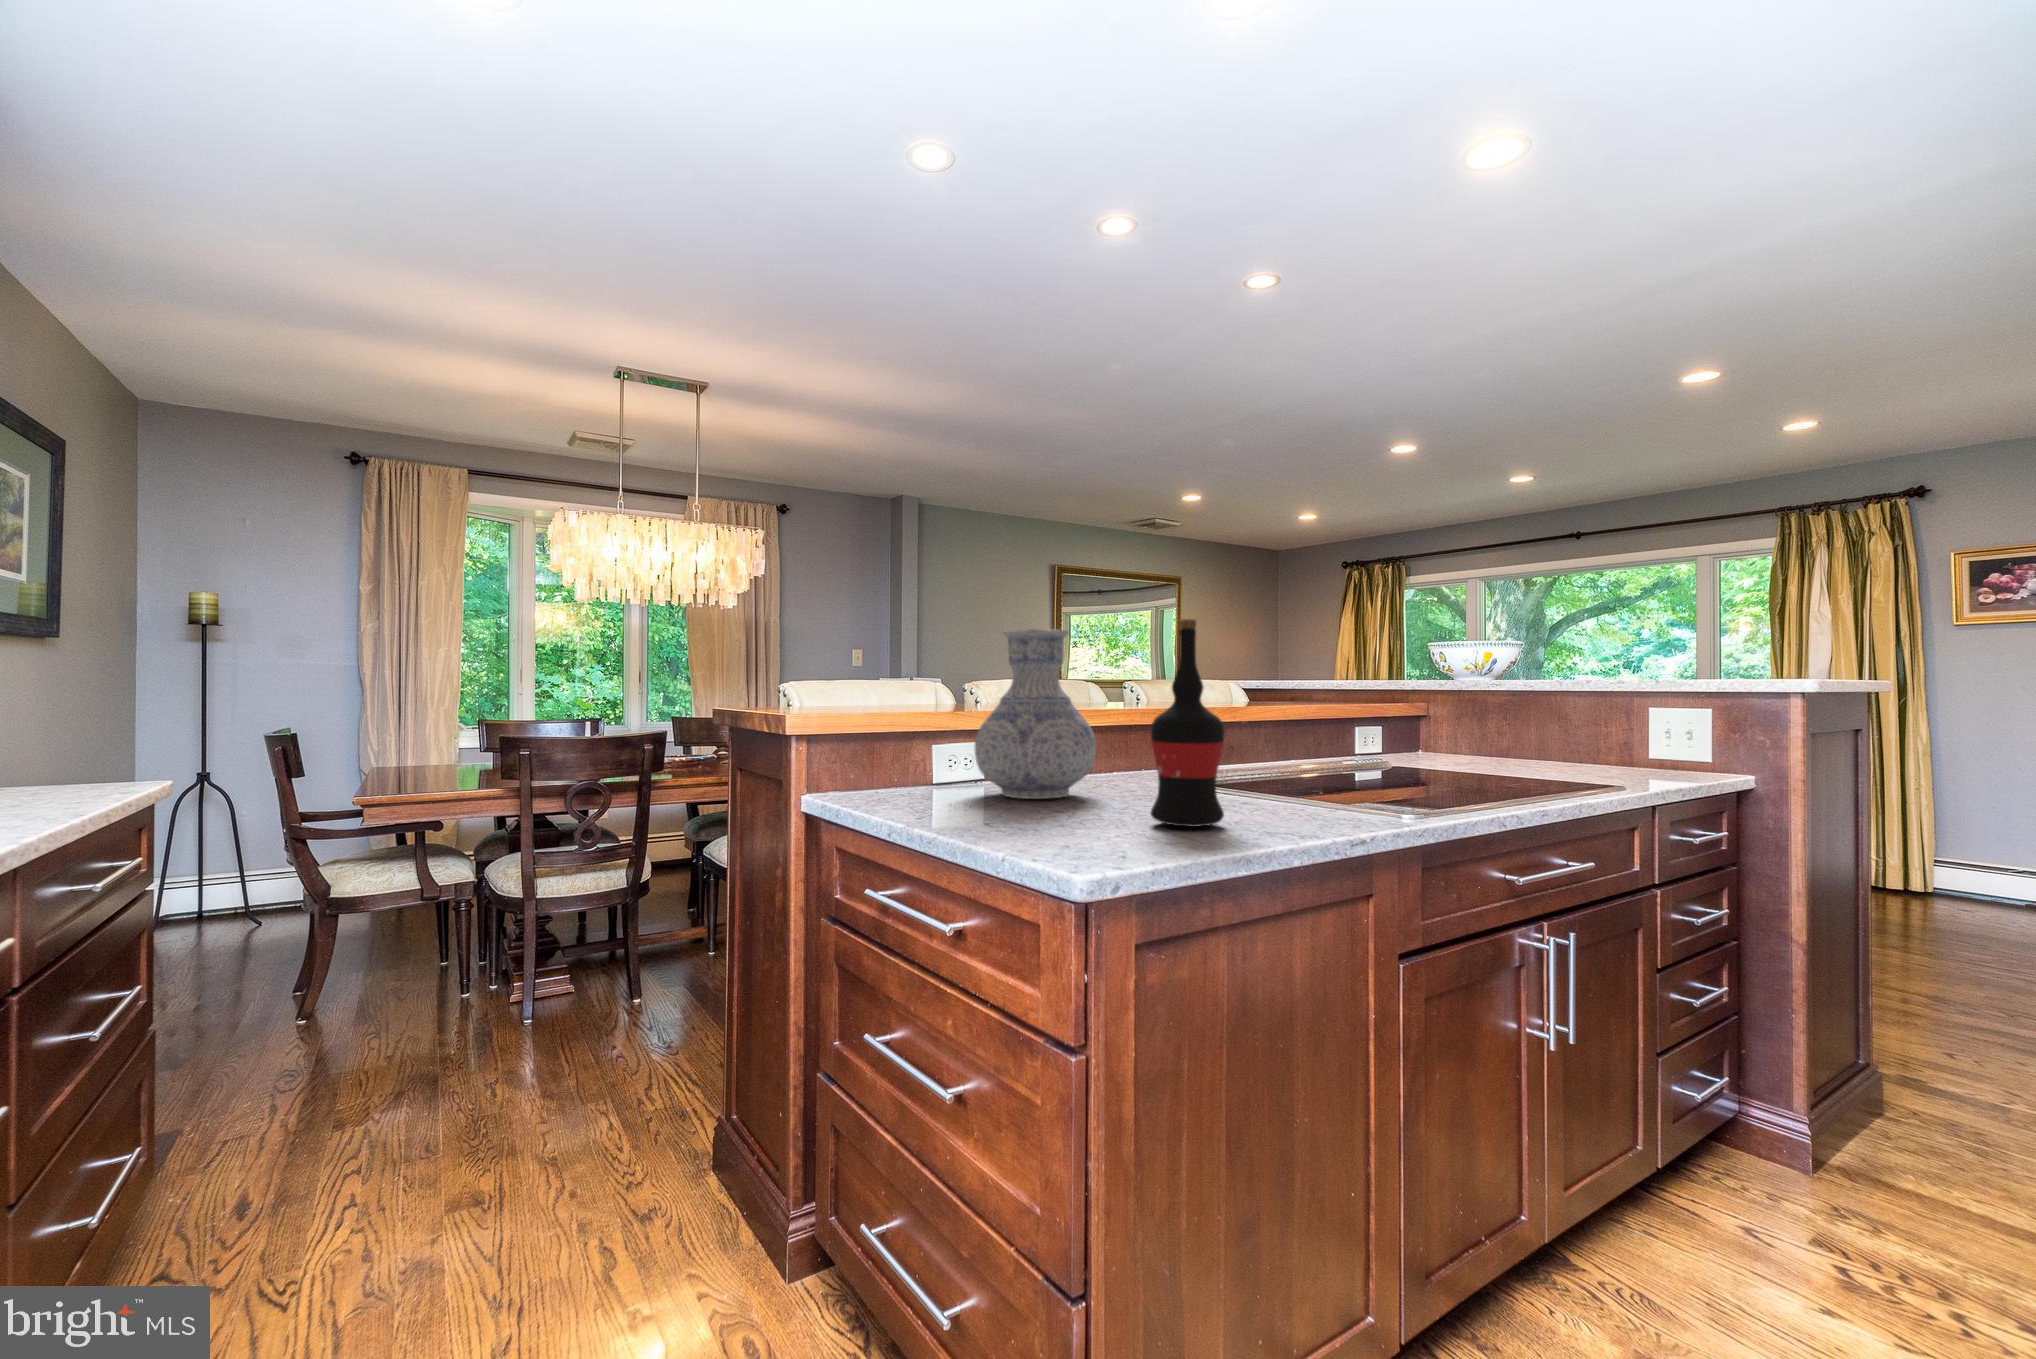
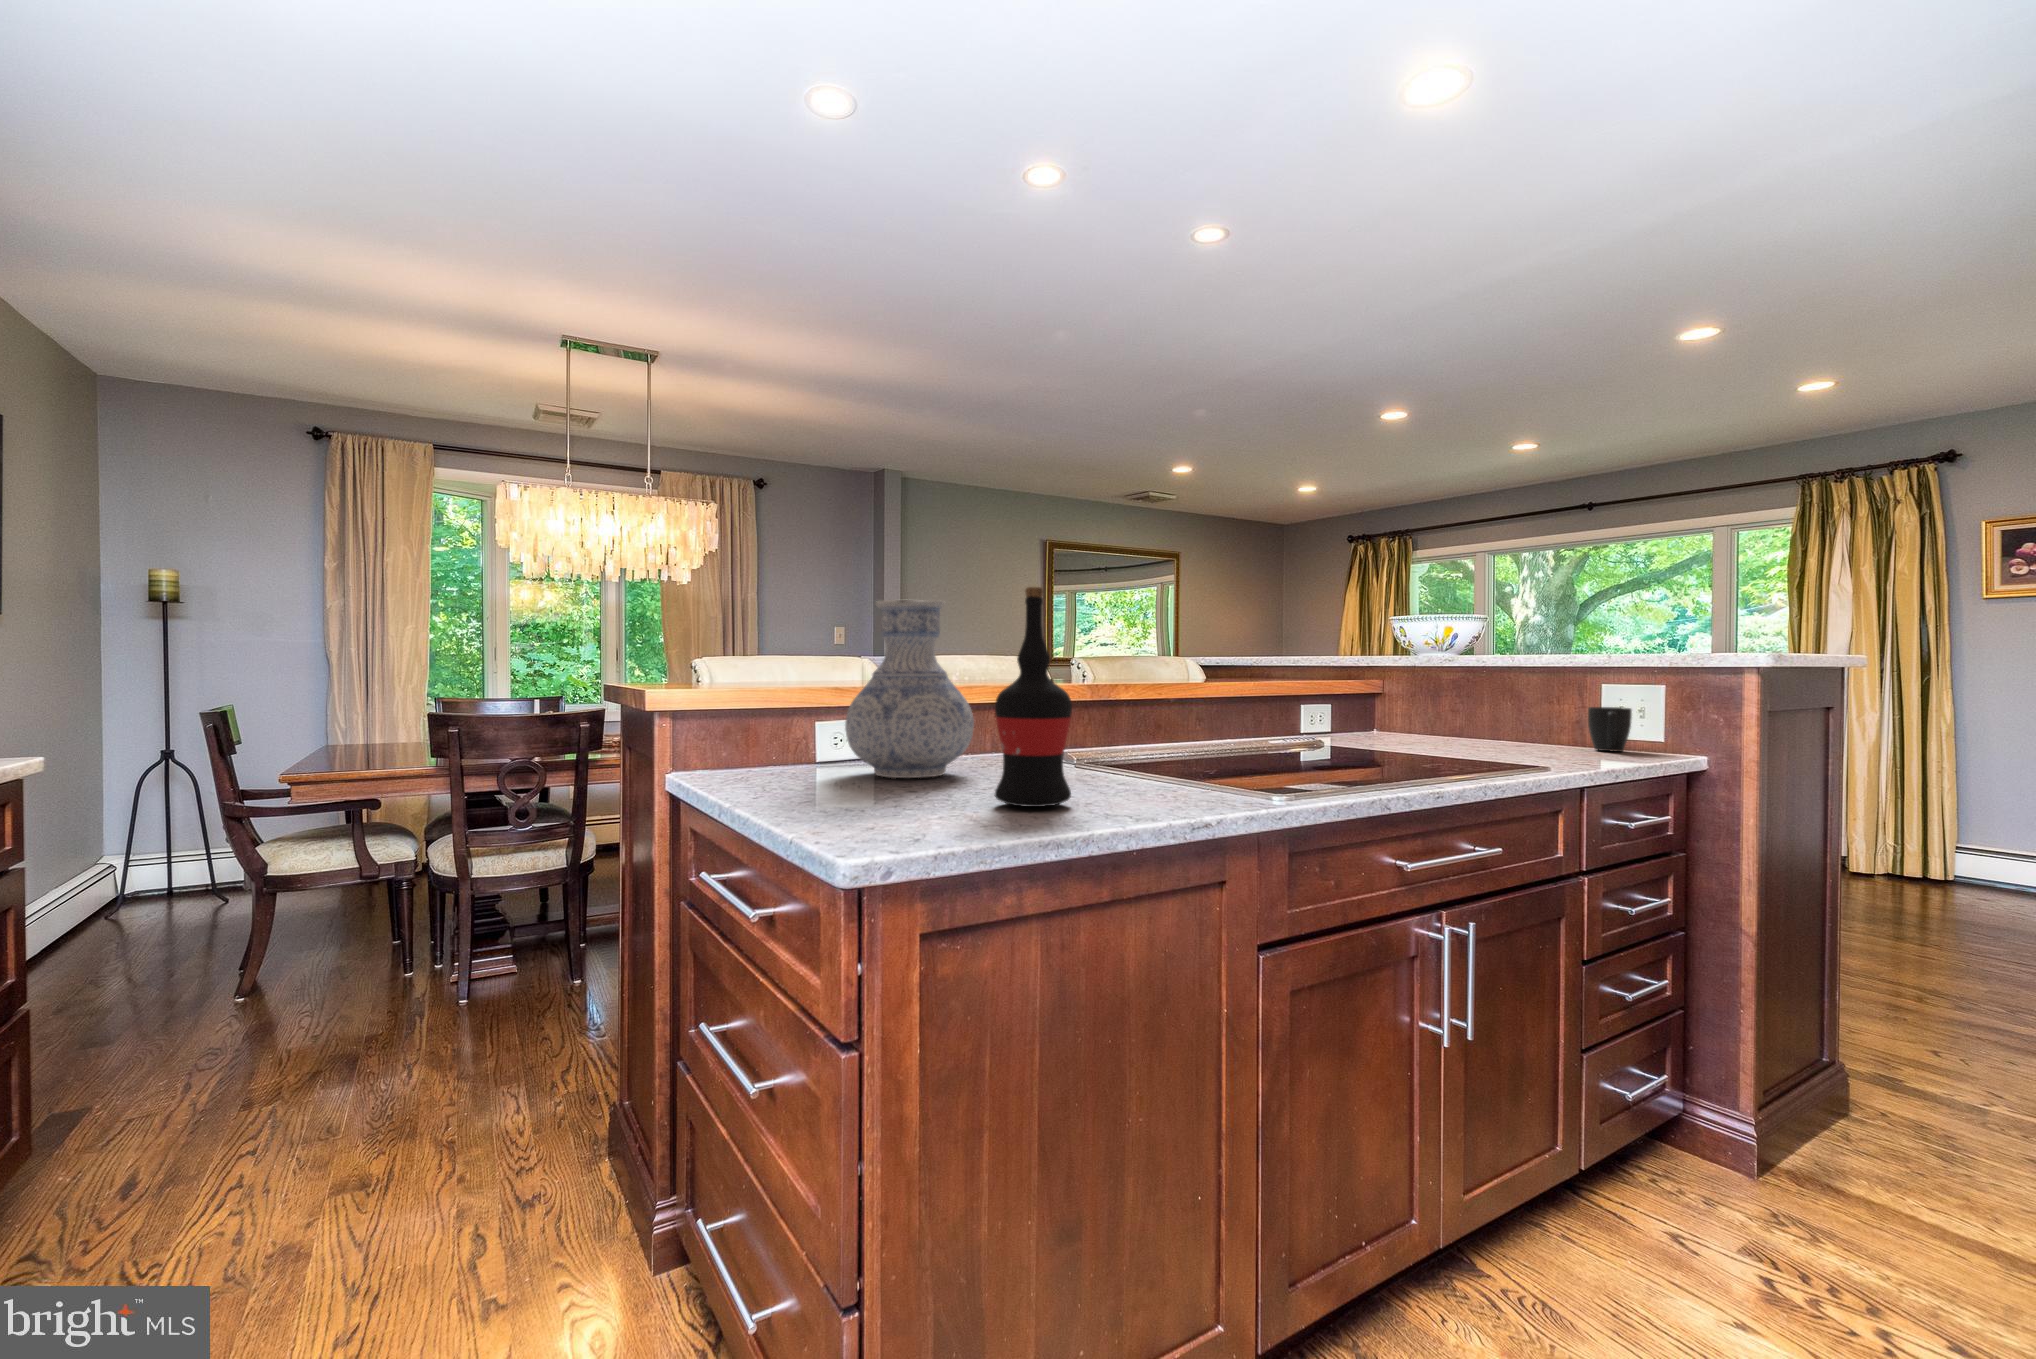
mug: none [1639,729,1681,771] -> present [1588,707,1632,751]

